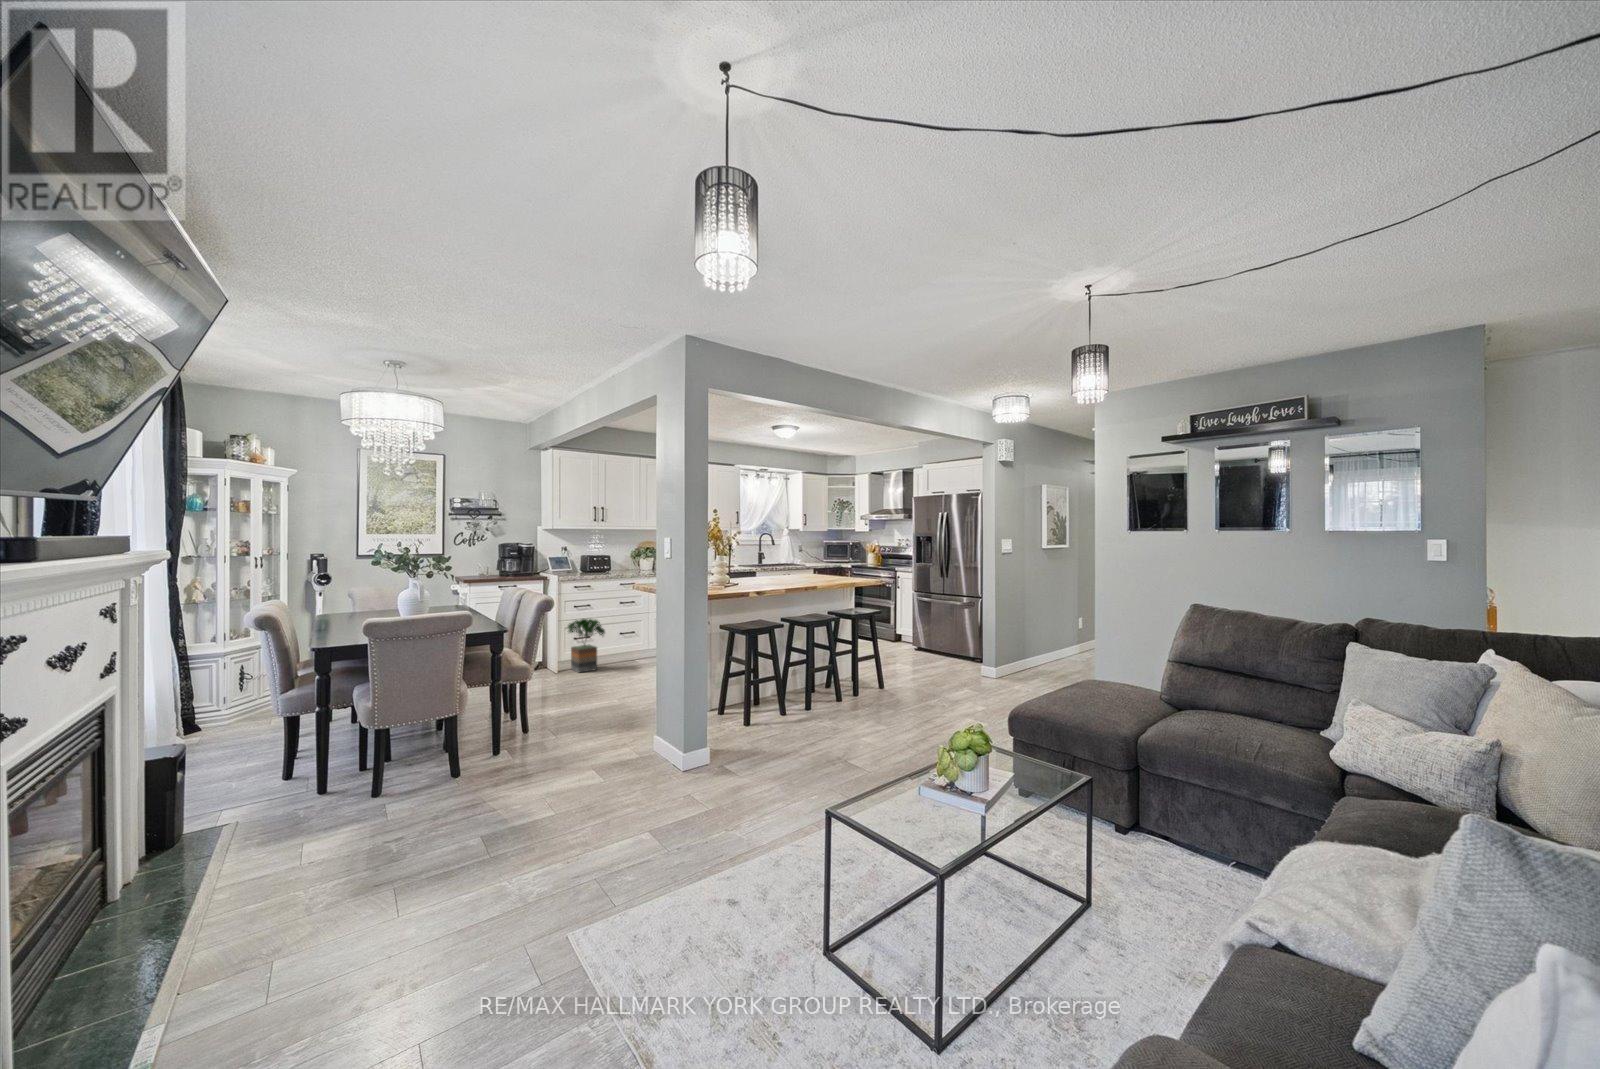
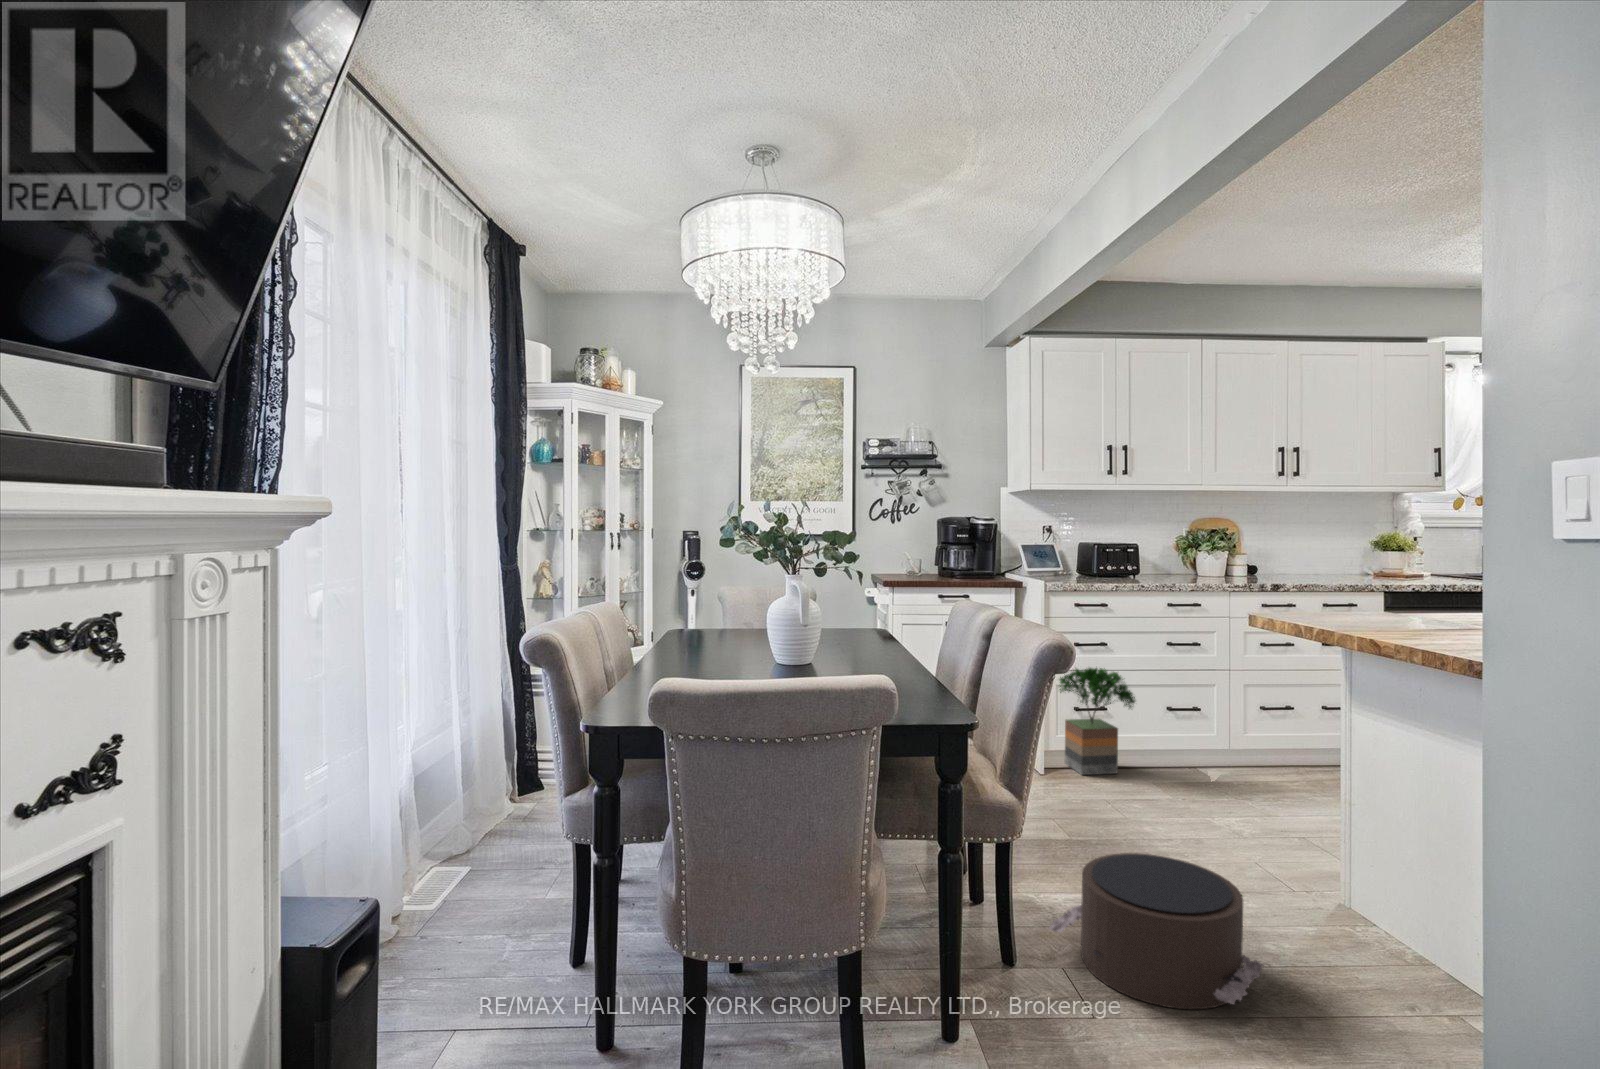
pouf: none [548,685,633,736] -> present [1049,853,1265,1009]

